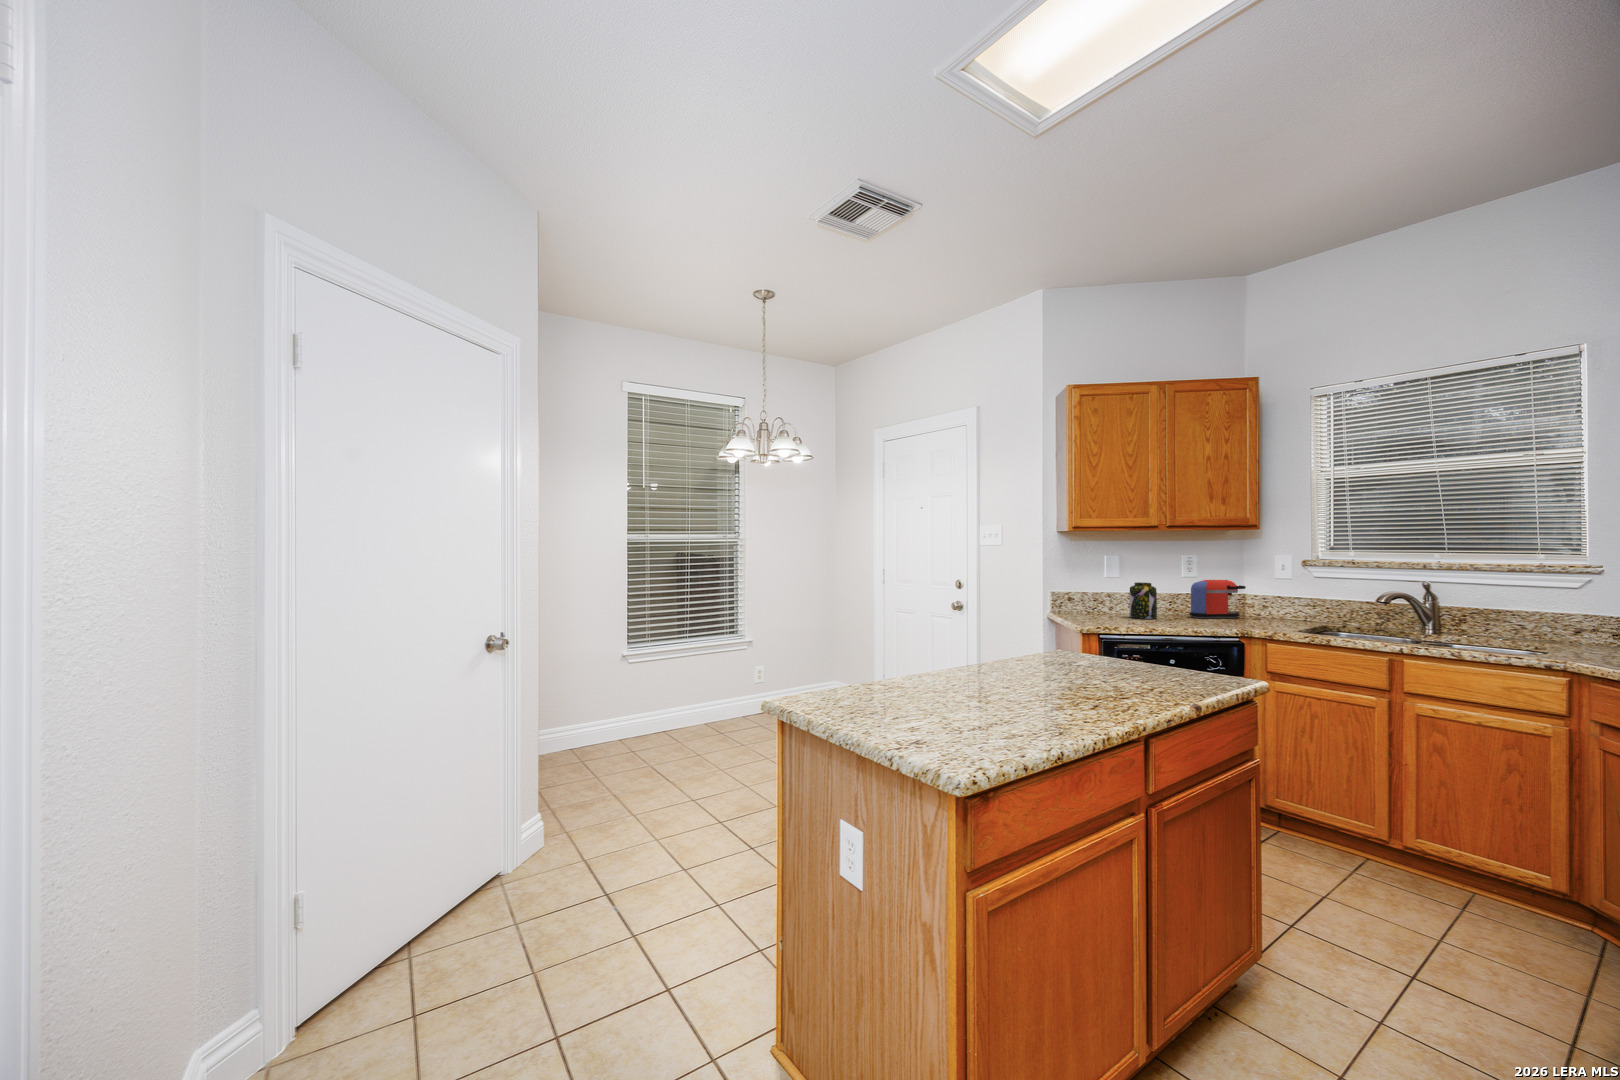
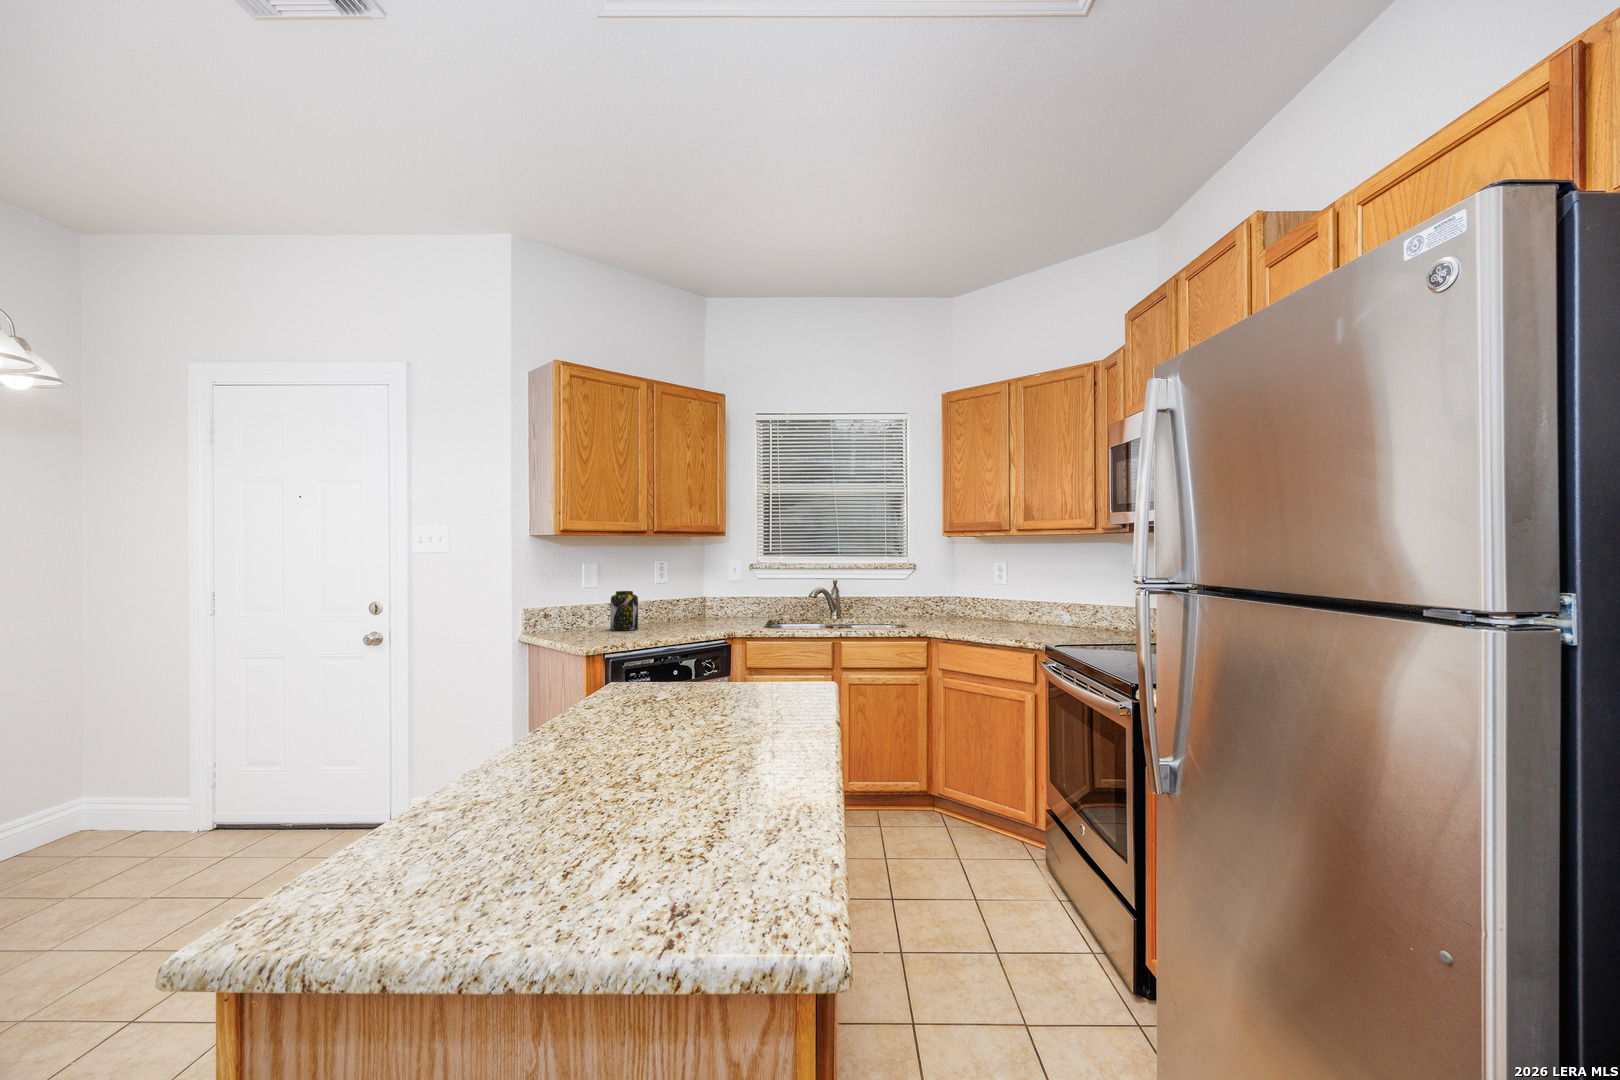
coffee maker: present [1189,580,1246,618] -> none [662,584,705,624]

